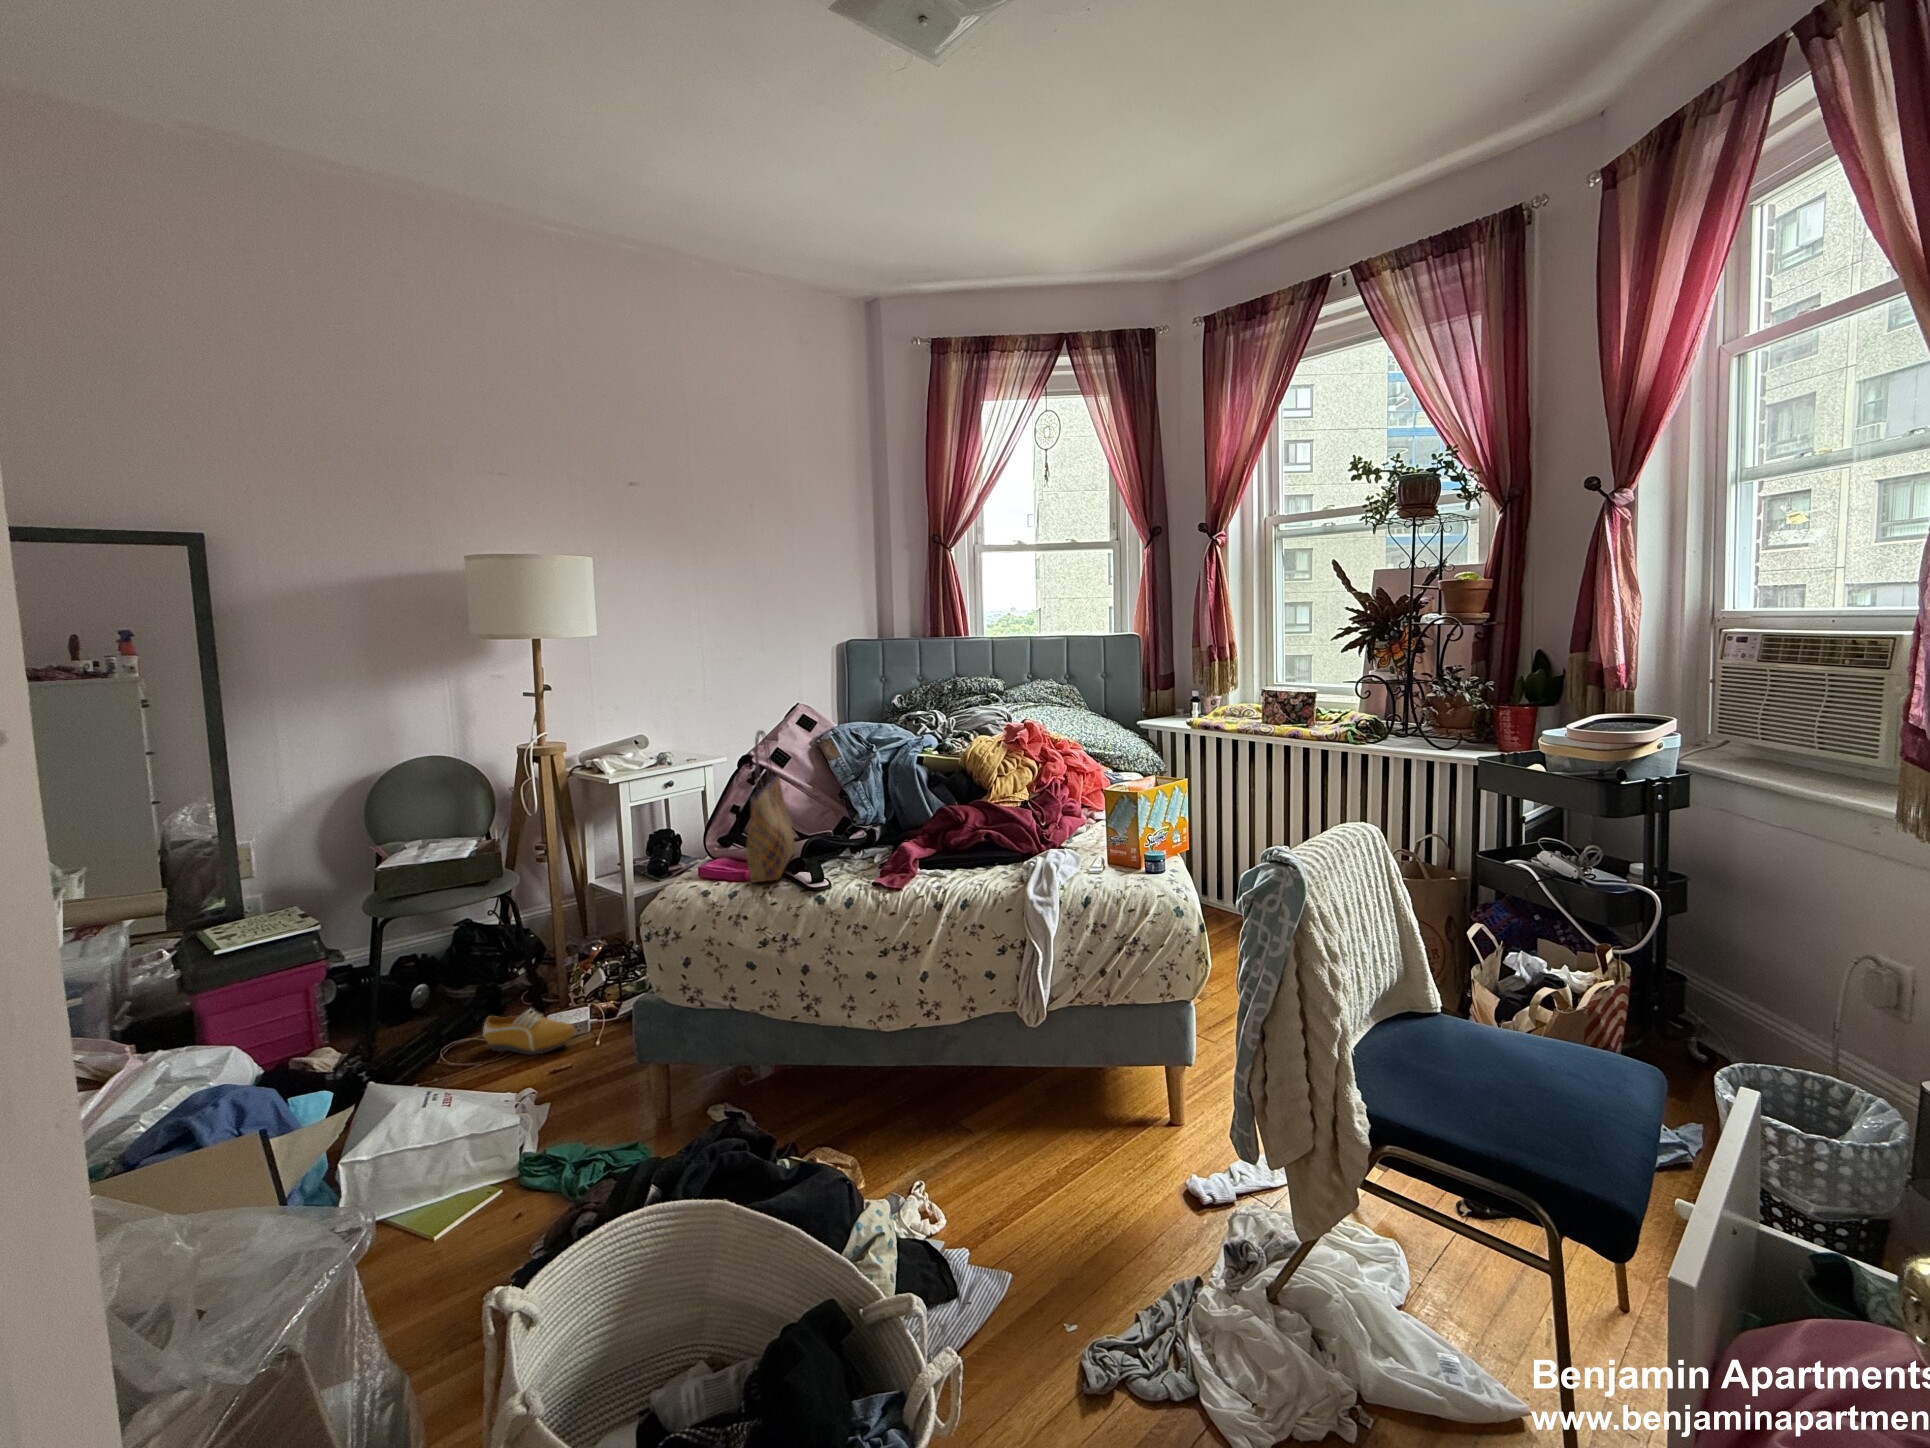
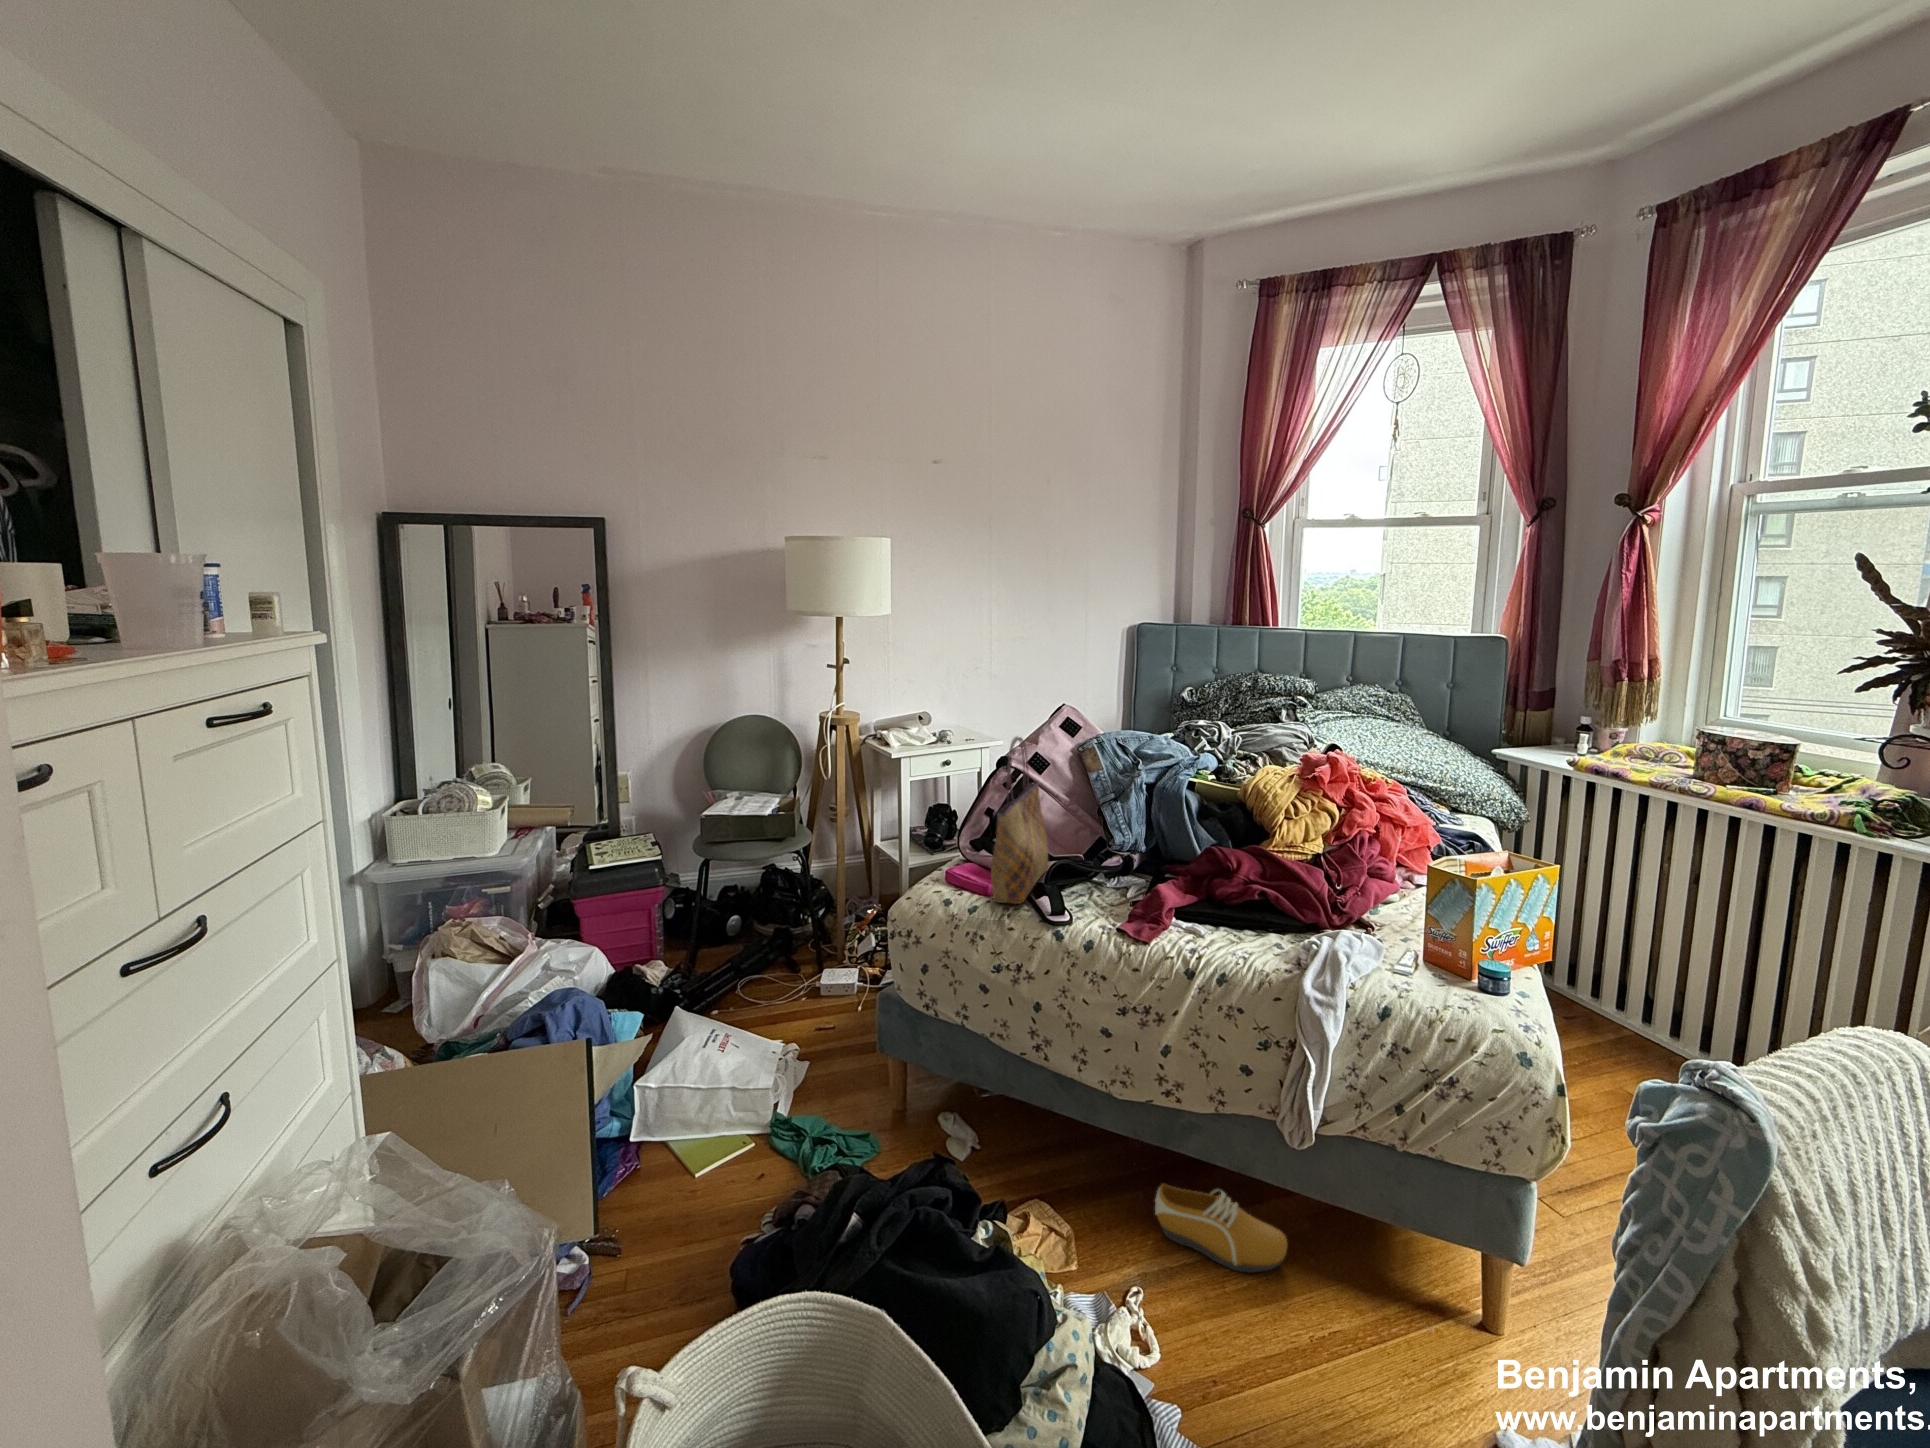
shoe: present [483,1009,575,1055] -> present [1155,1184,1287,1272]

